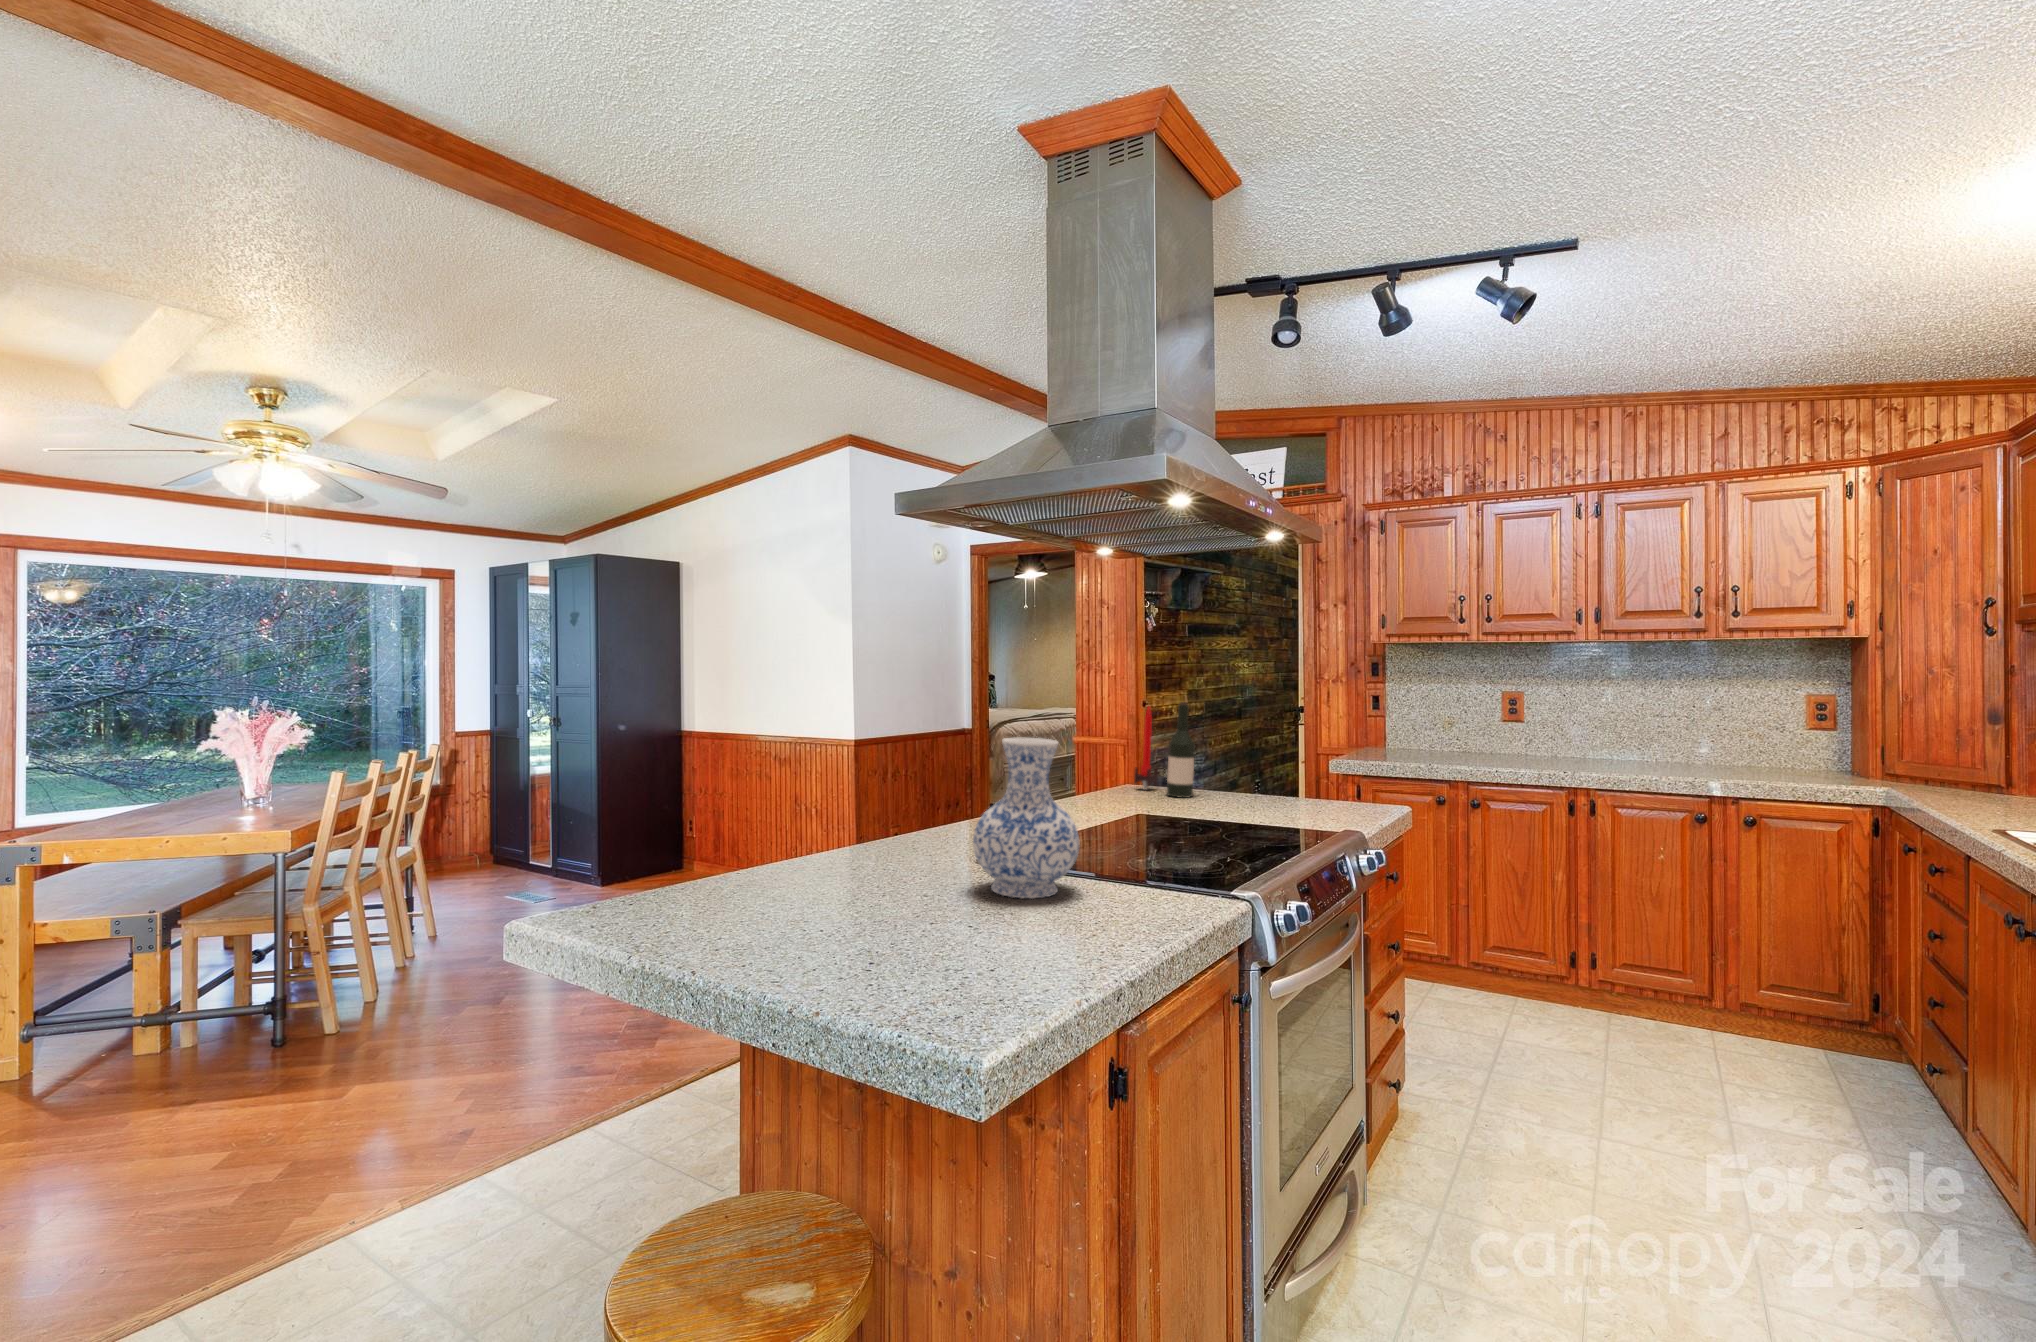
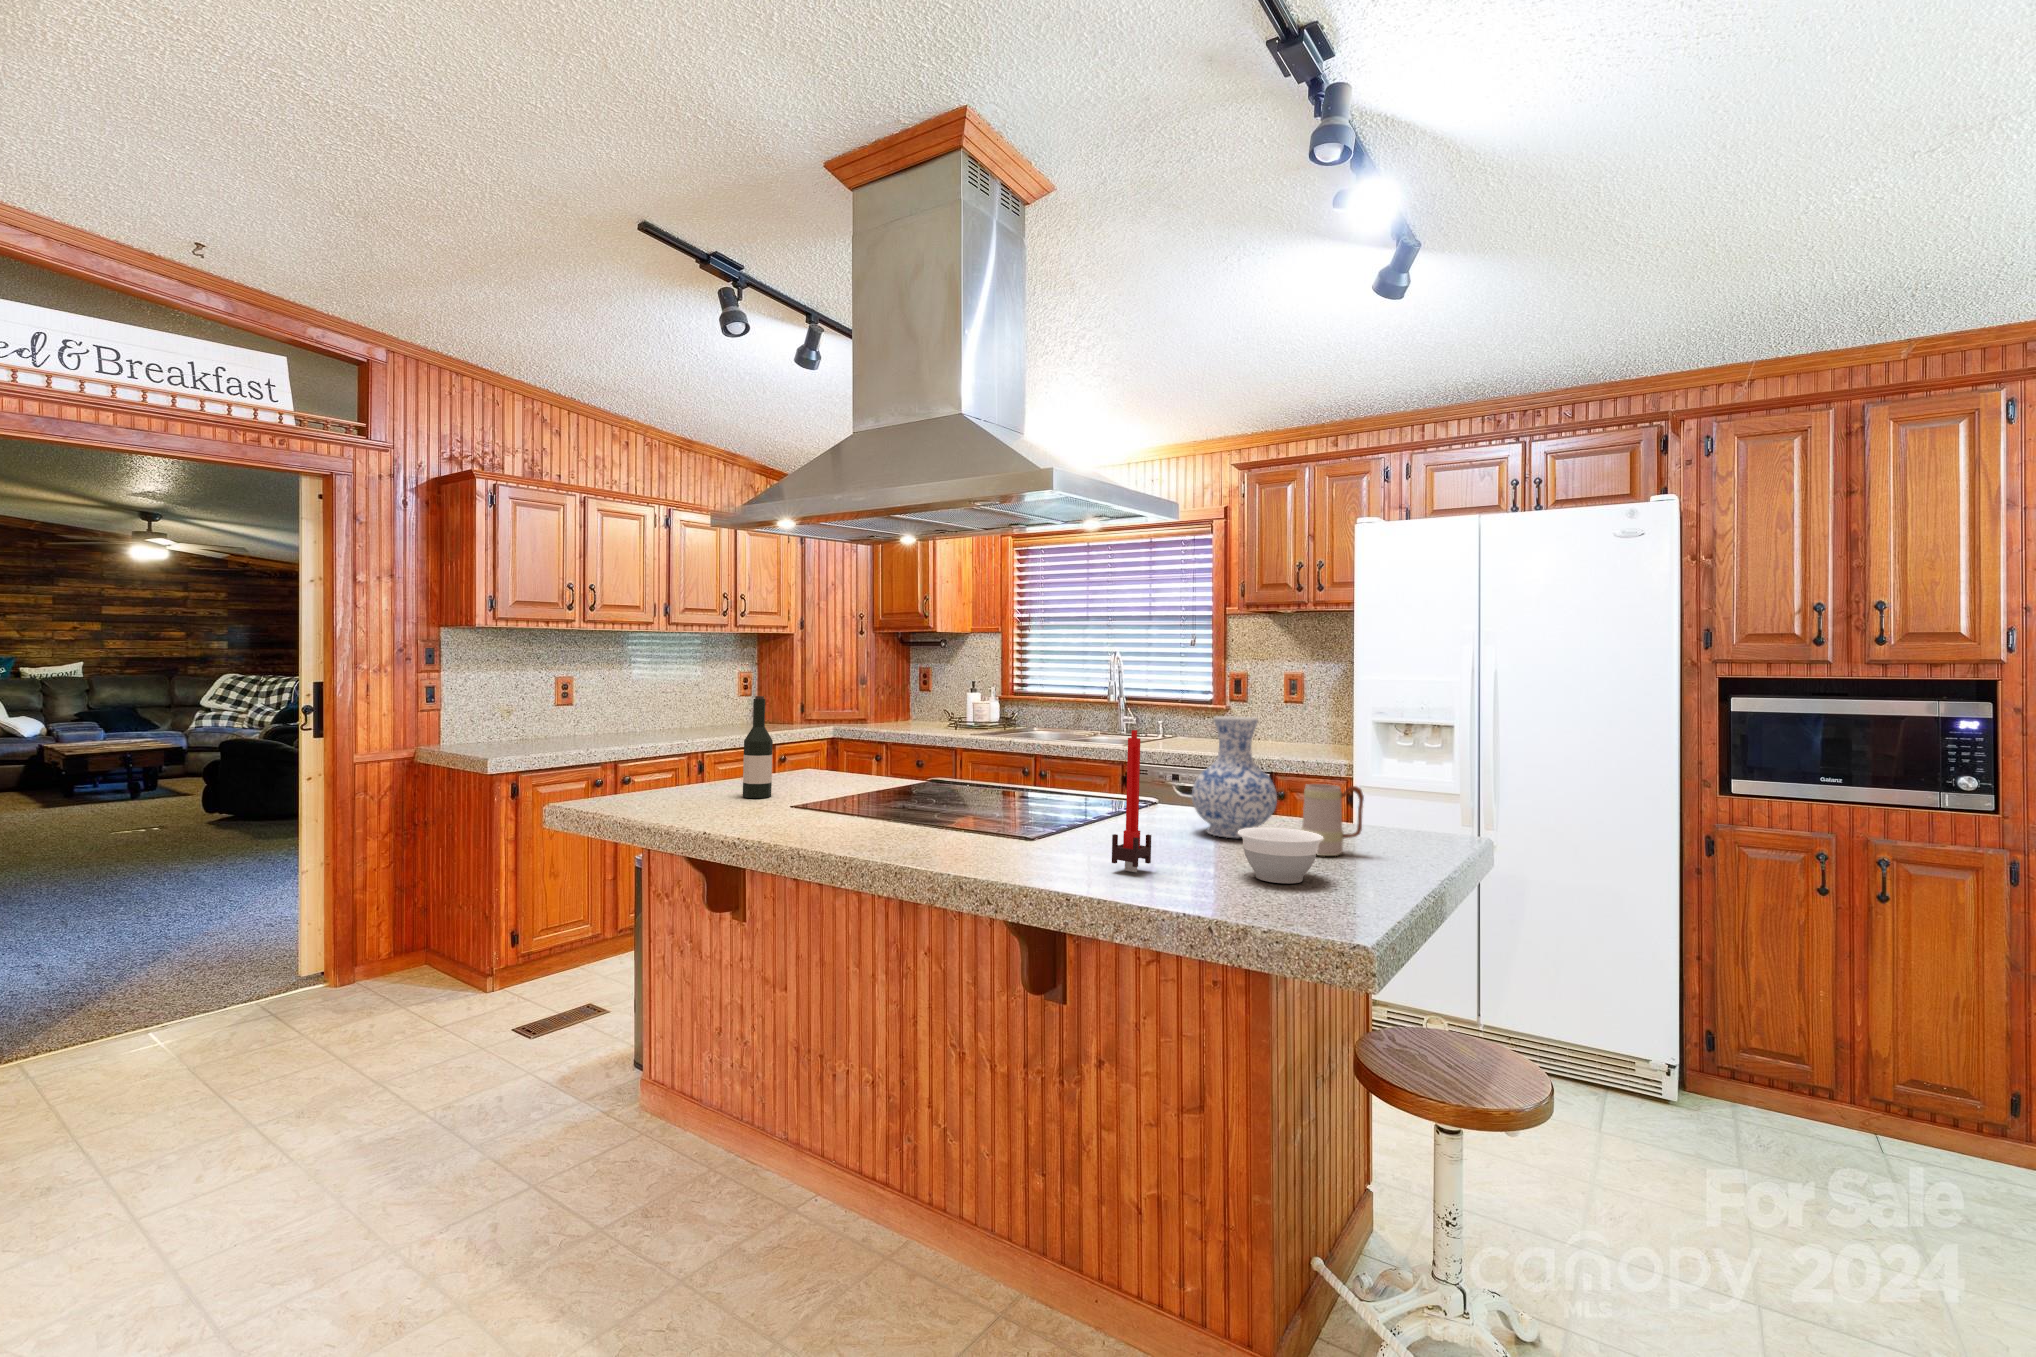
candle: present [1134,706,1158,790] -> present [1112,730,1151,872]
mug: none [885,821,937,915] -> present [1302,784,1364,856]
bowl: none [755,832,842,892] -> present [1238,827,1324,883]

